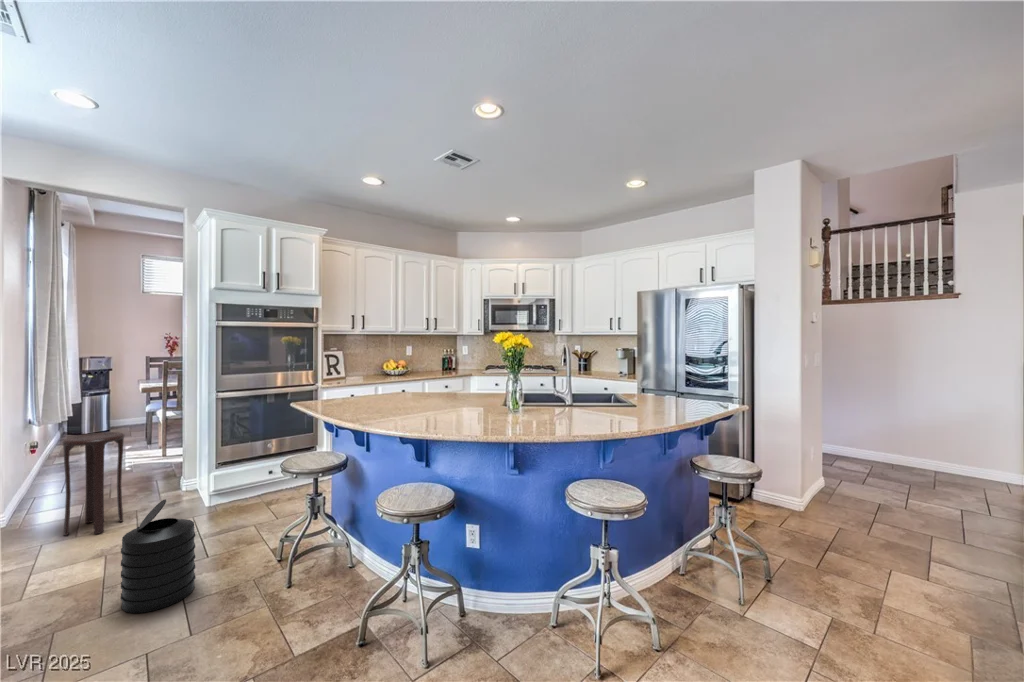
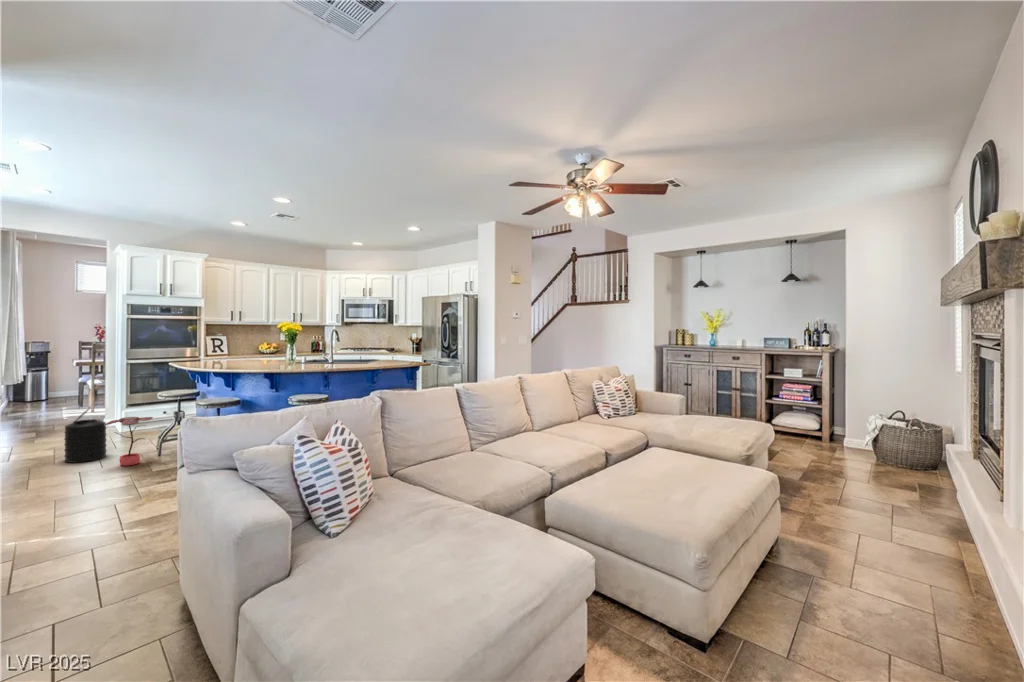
stool: present [62,432,124,535] -> none [24,383,64,442]
potted plant: none [198,521,283,629] -> present [105,417,153,466]

